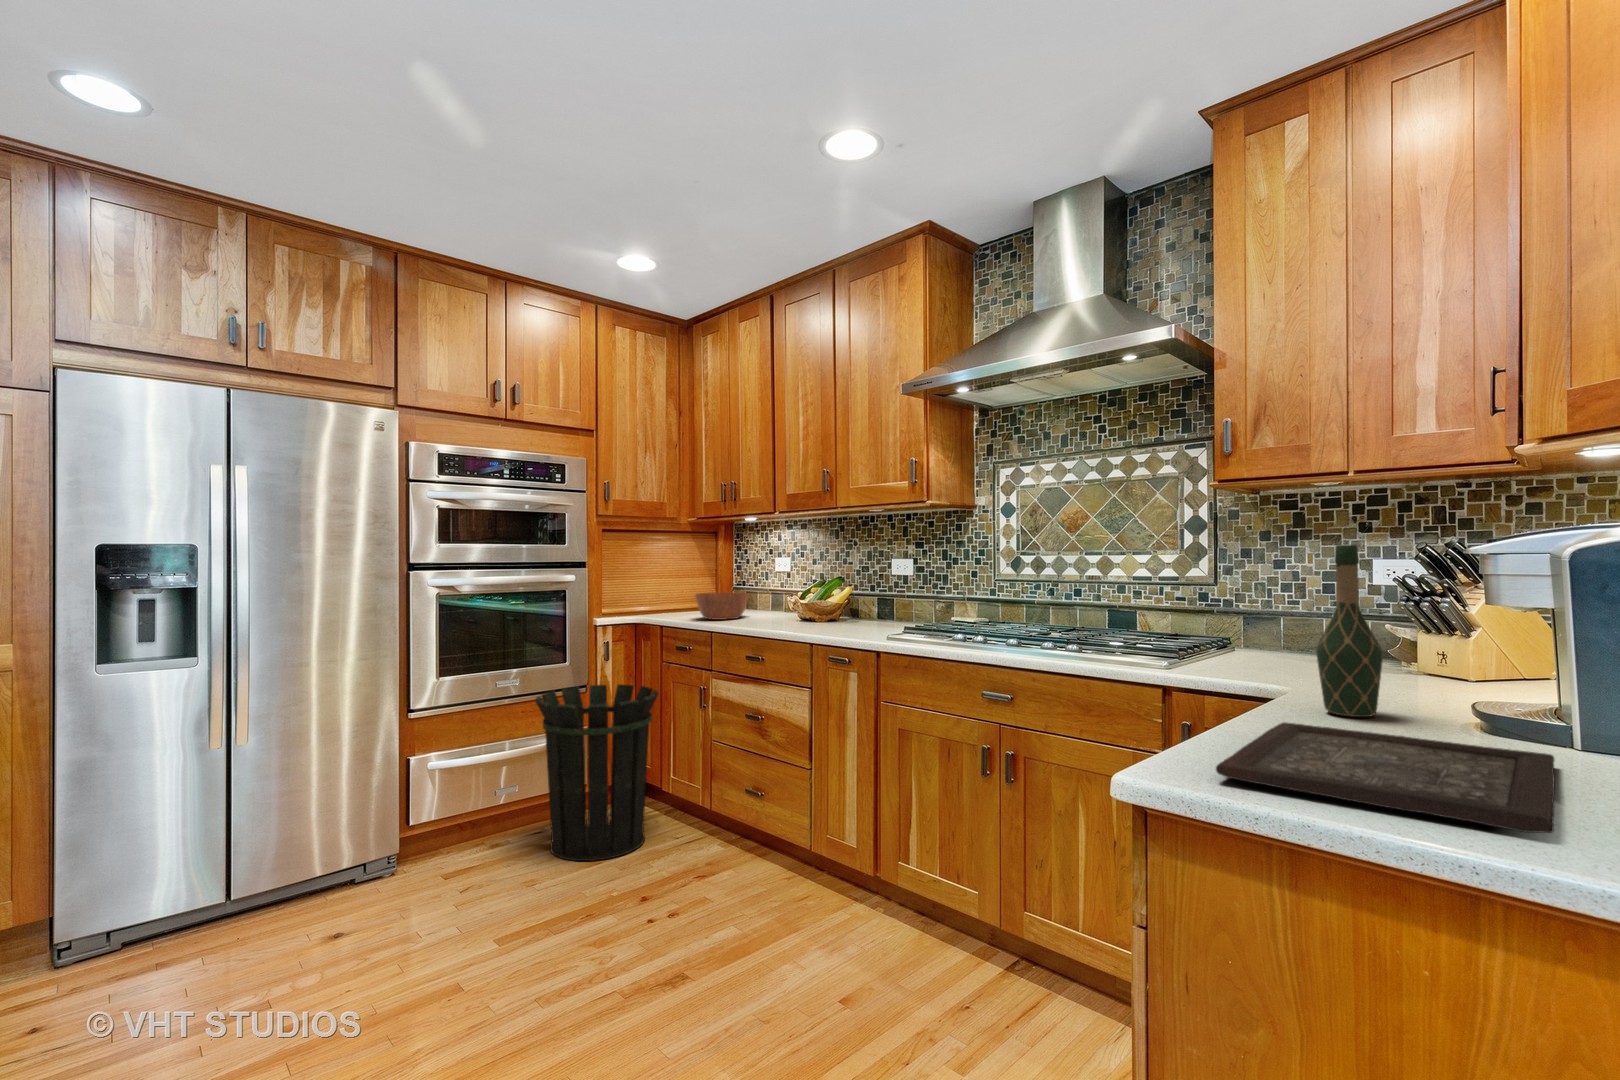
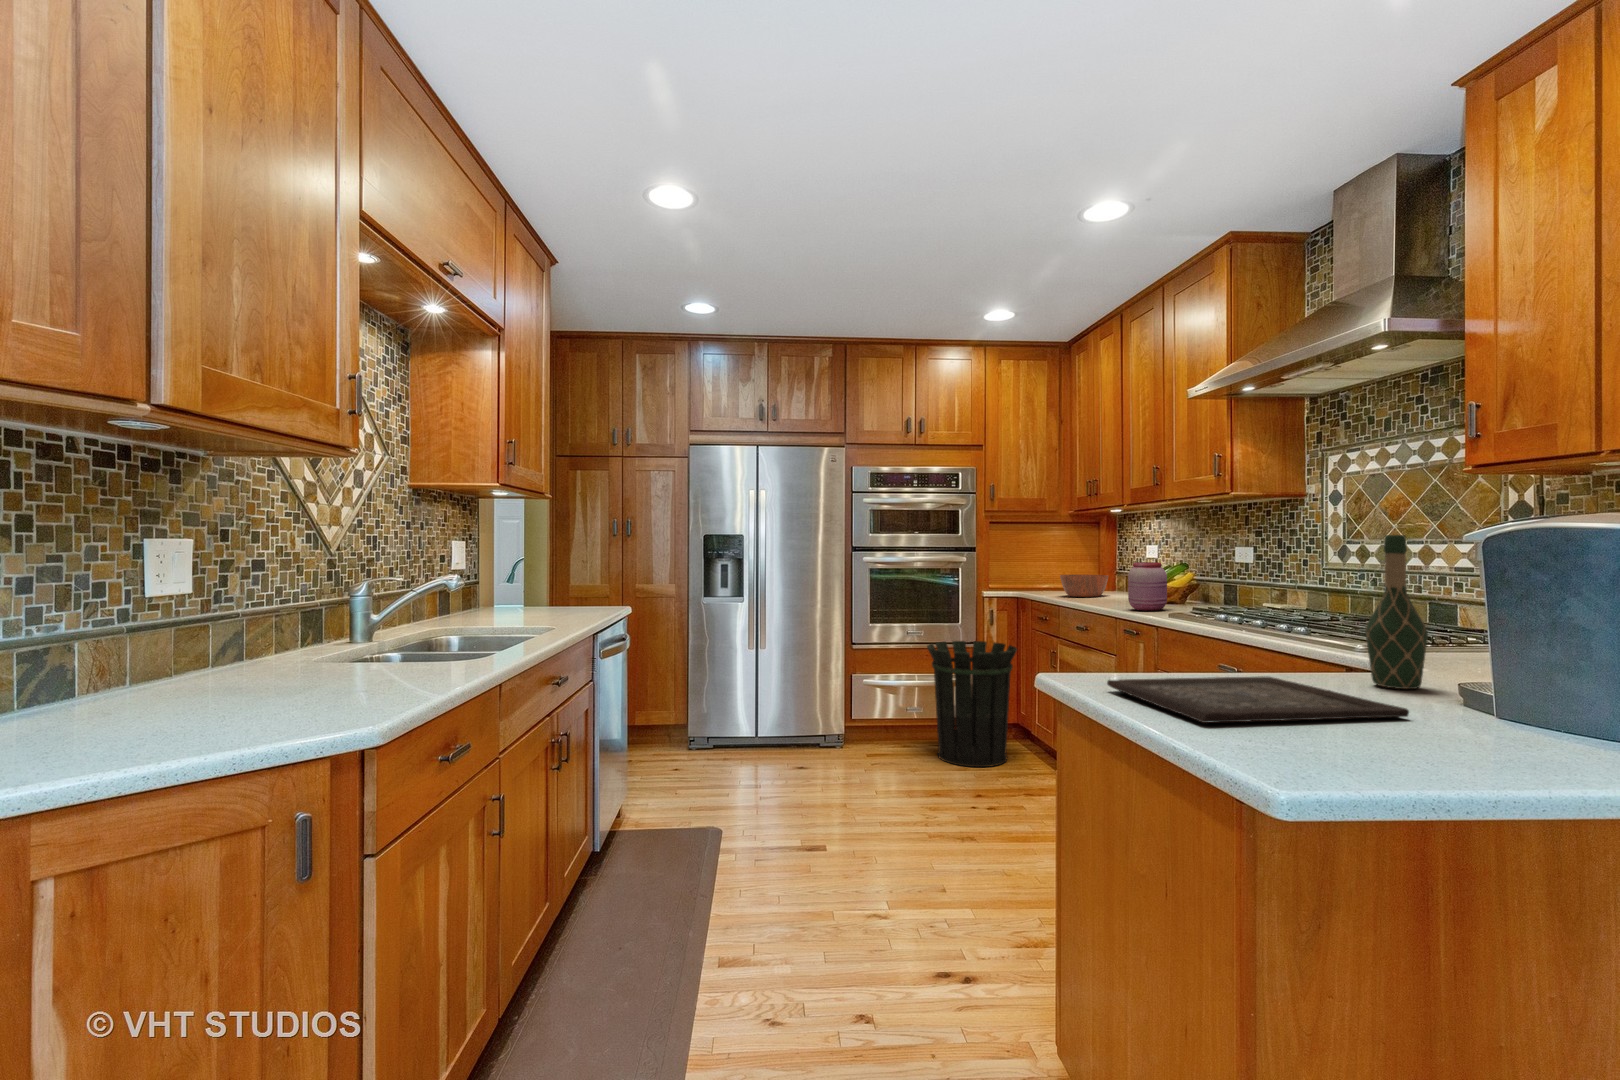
jar: none [822,577,862,634] -> present [1128,562,1167,611]

